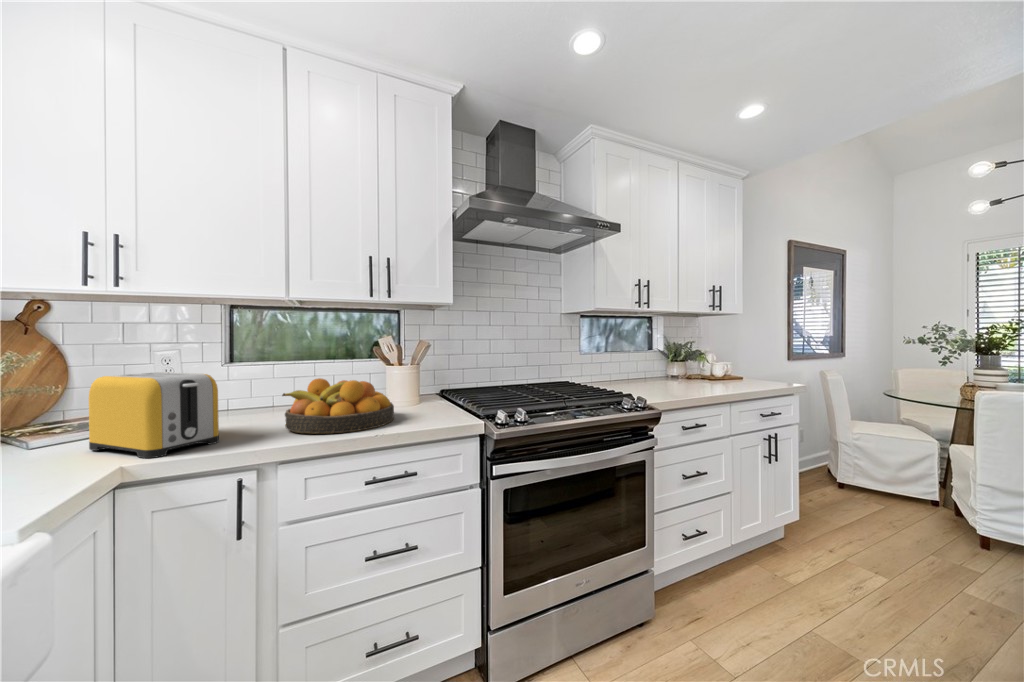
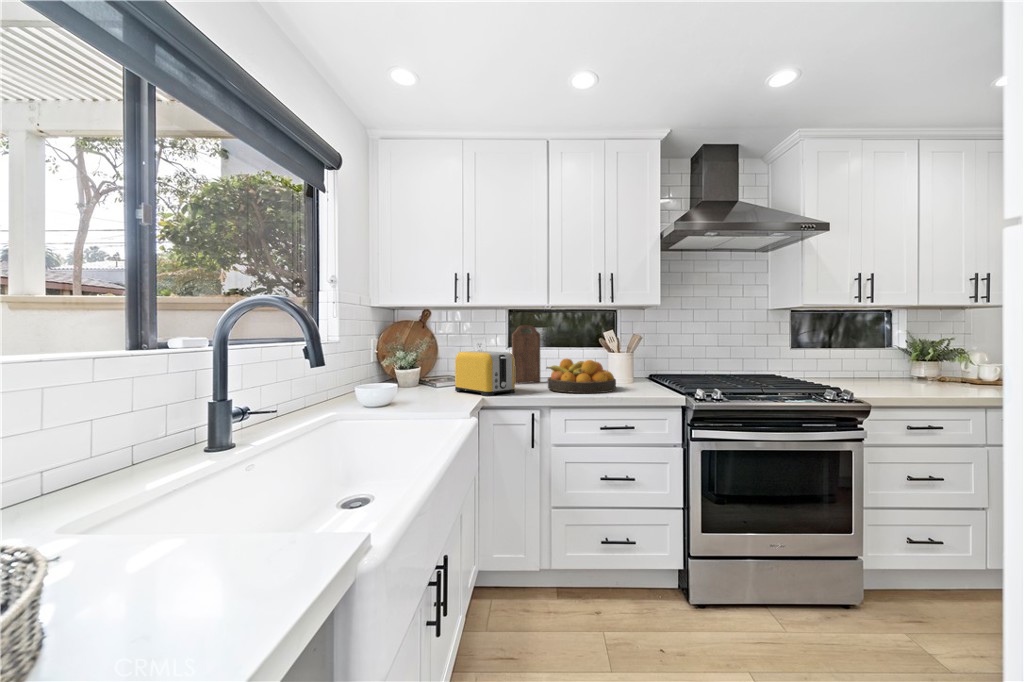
cutting board: none [232,328,286,419] -> present [512,326,540,384]

